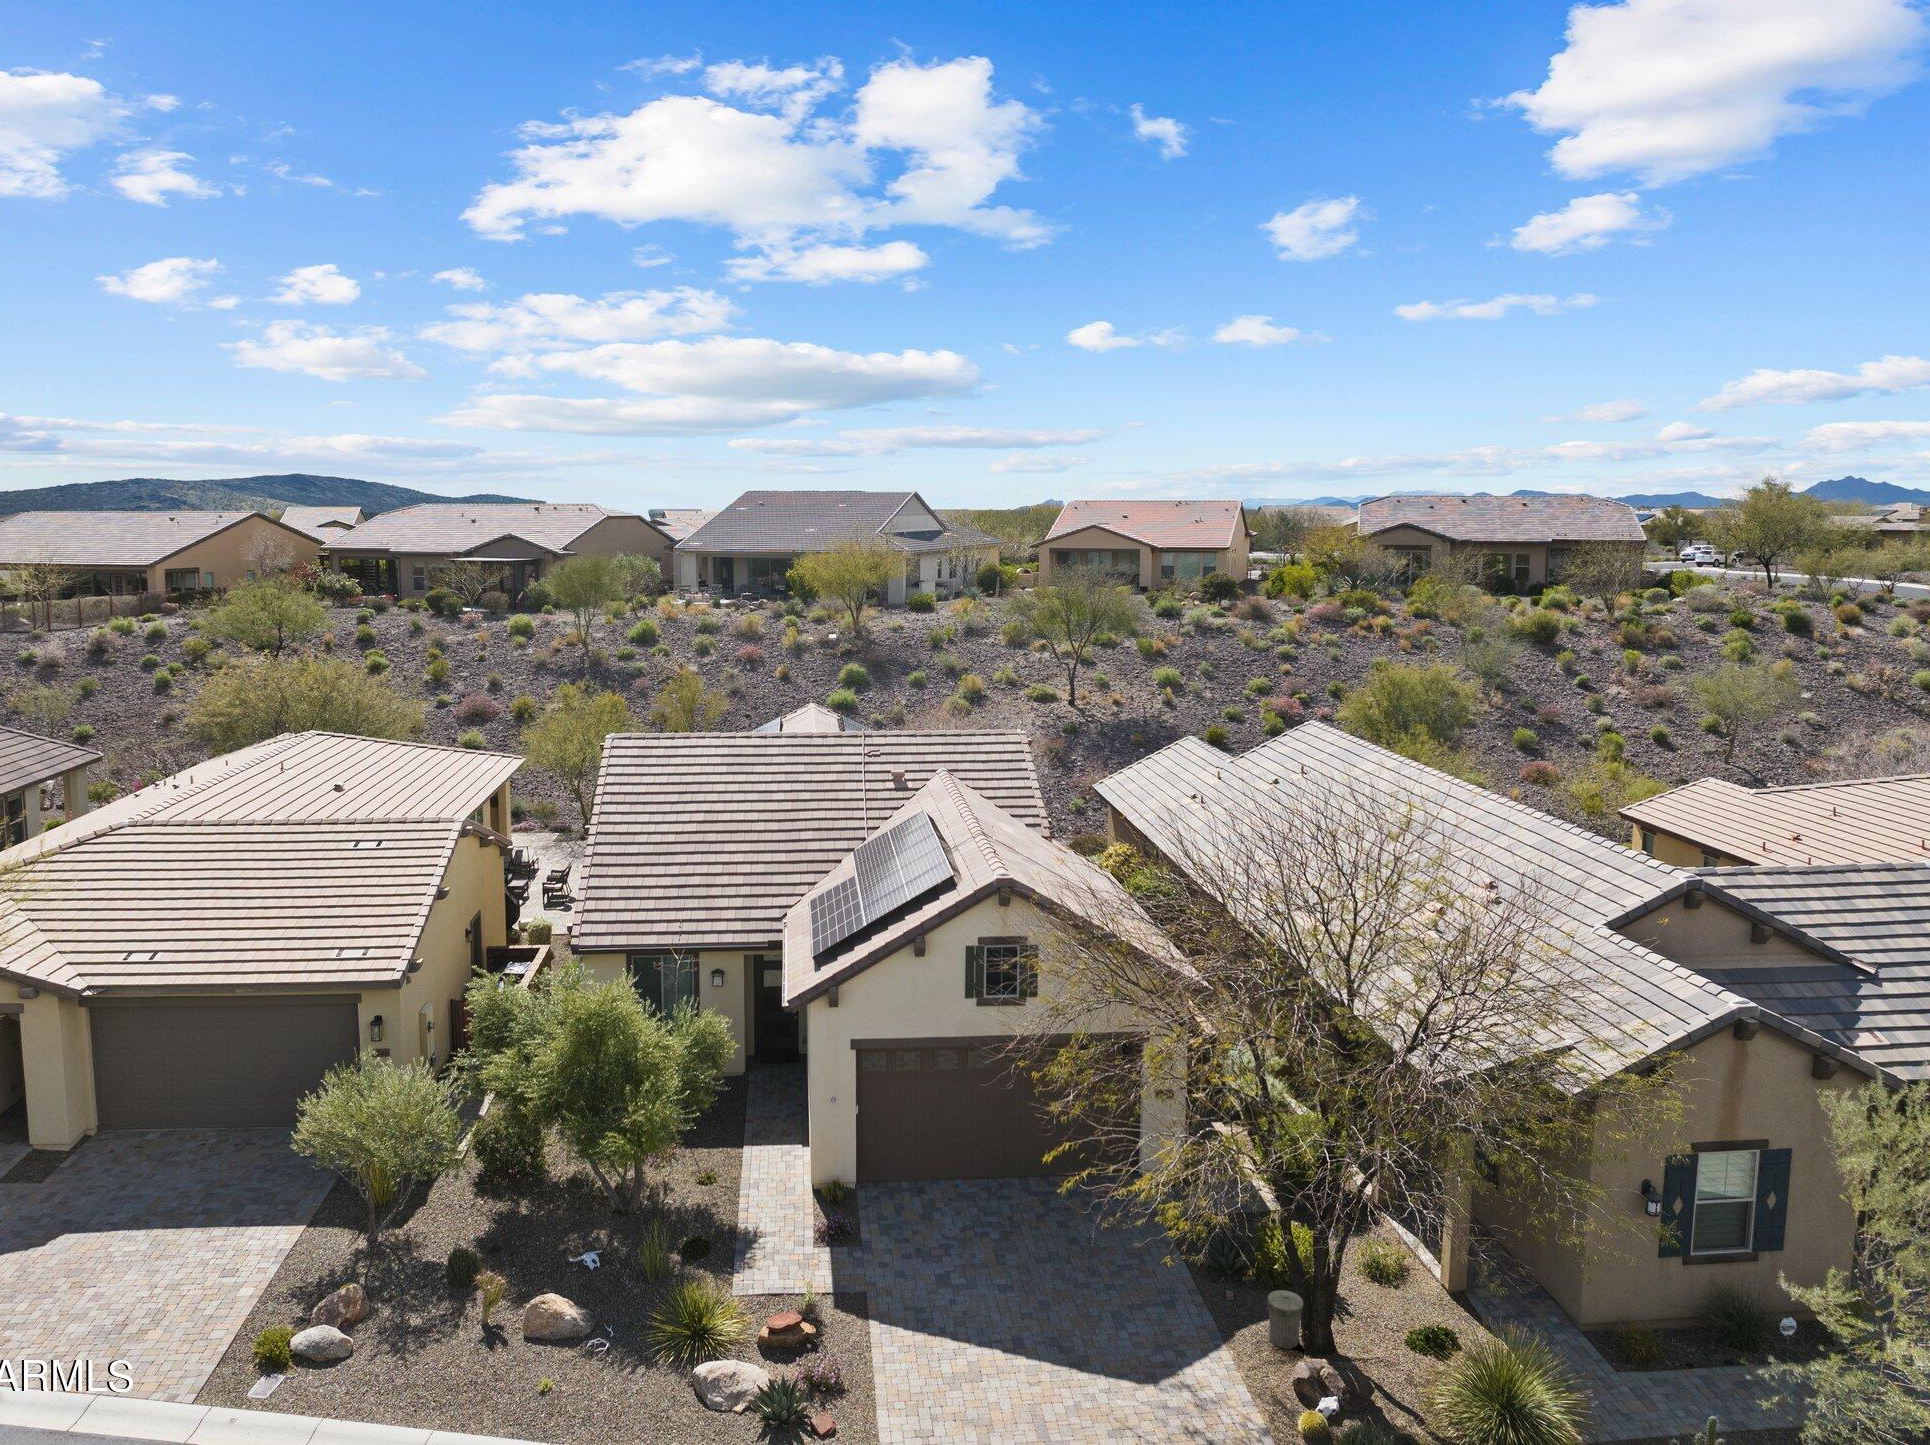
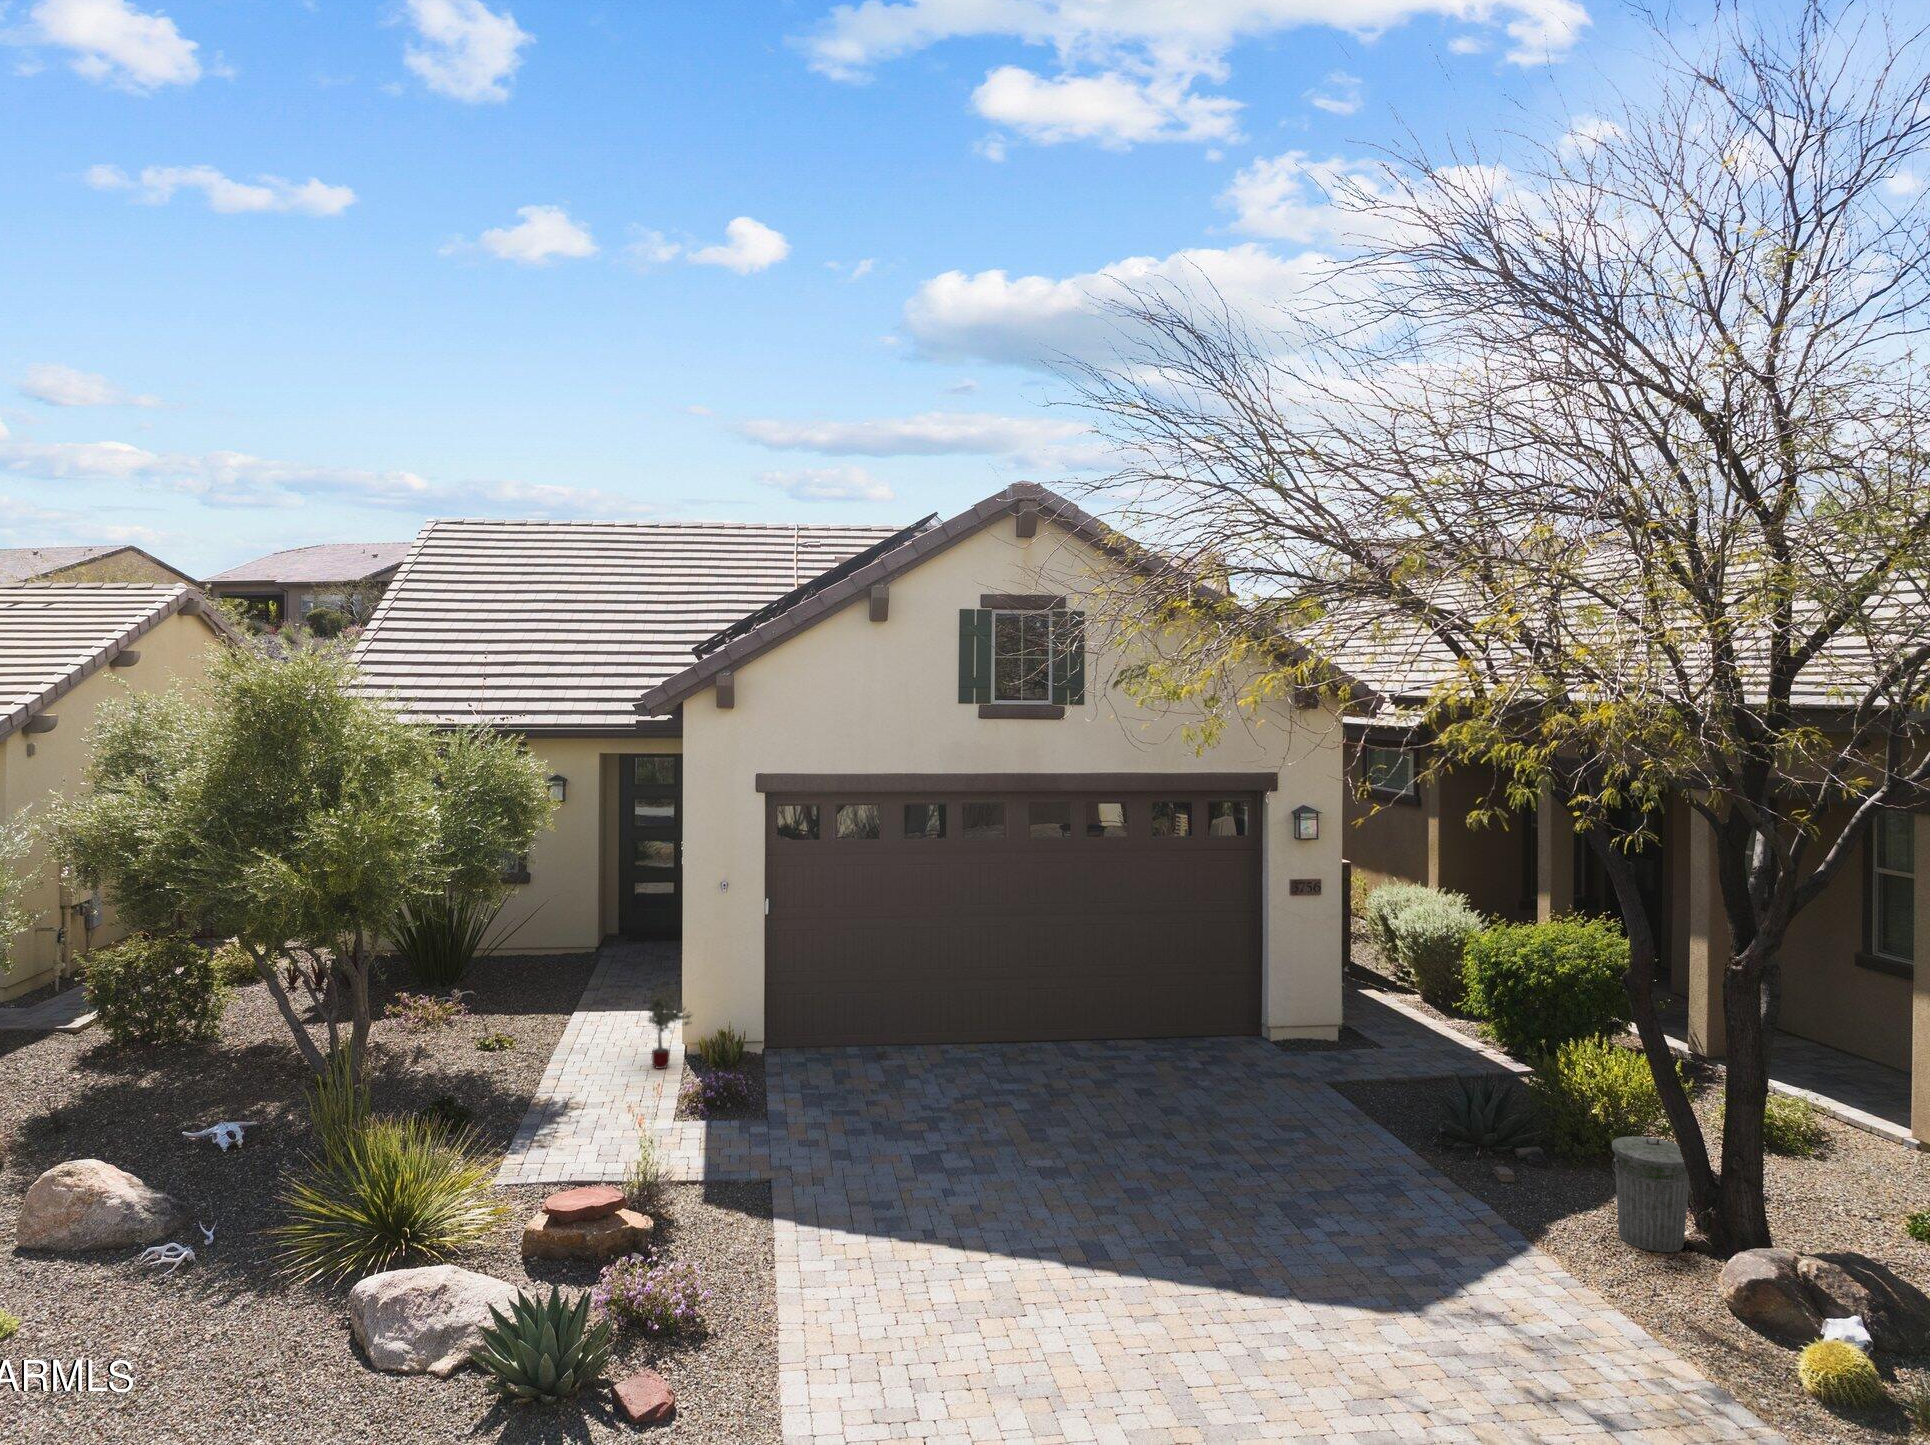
potted tree: none [792,1155,819,1202] -> present [647,979,692,1069]

